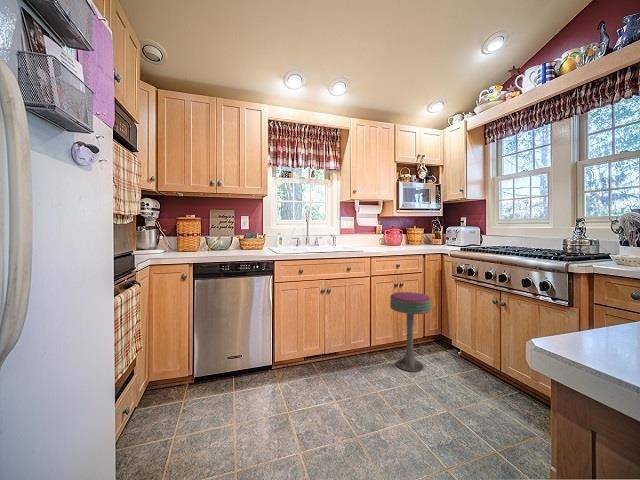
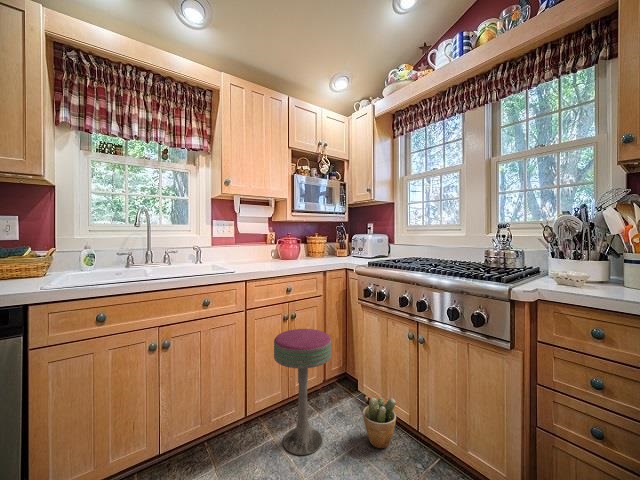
potted plant: none [454,342,480,377] -> present [363,397,396,448]

